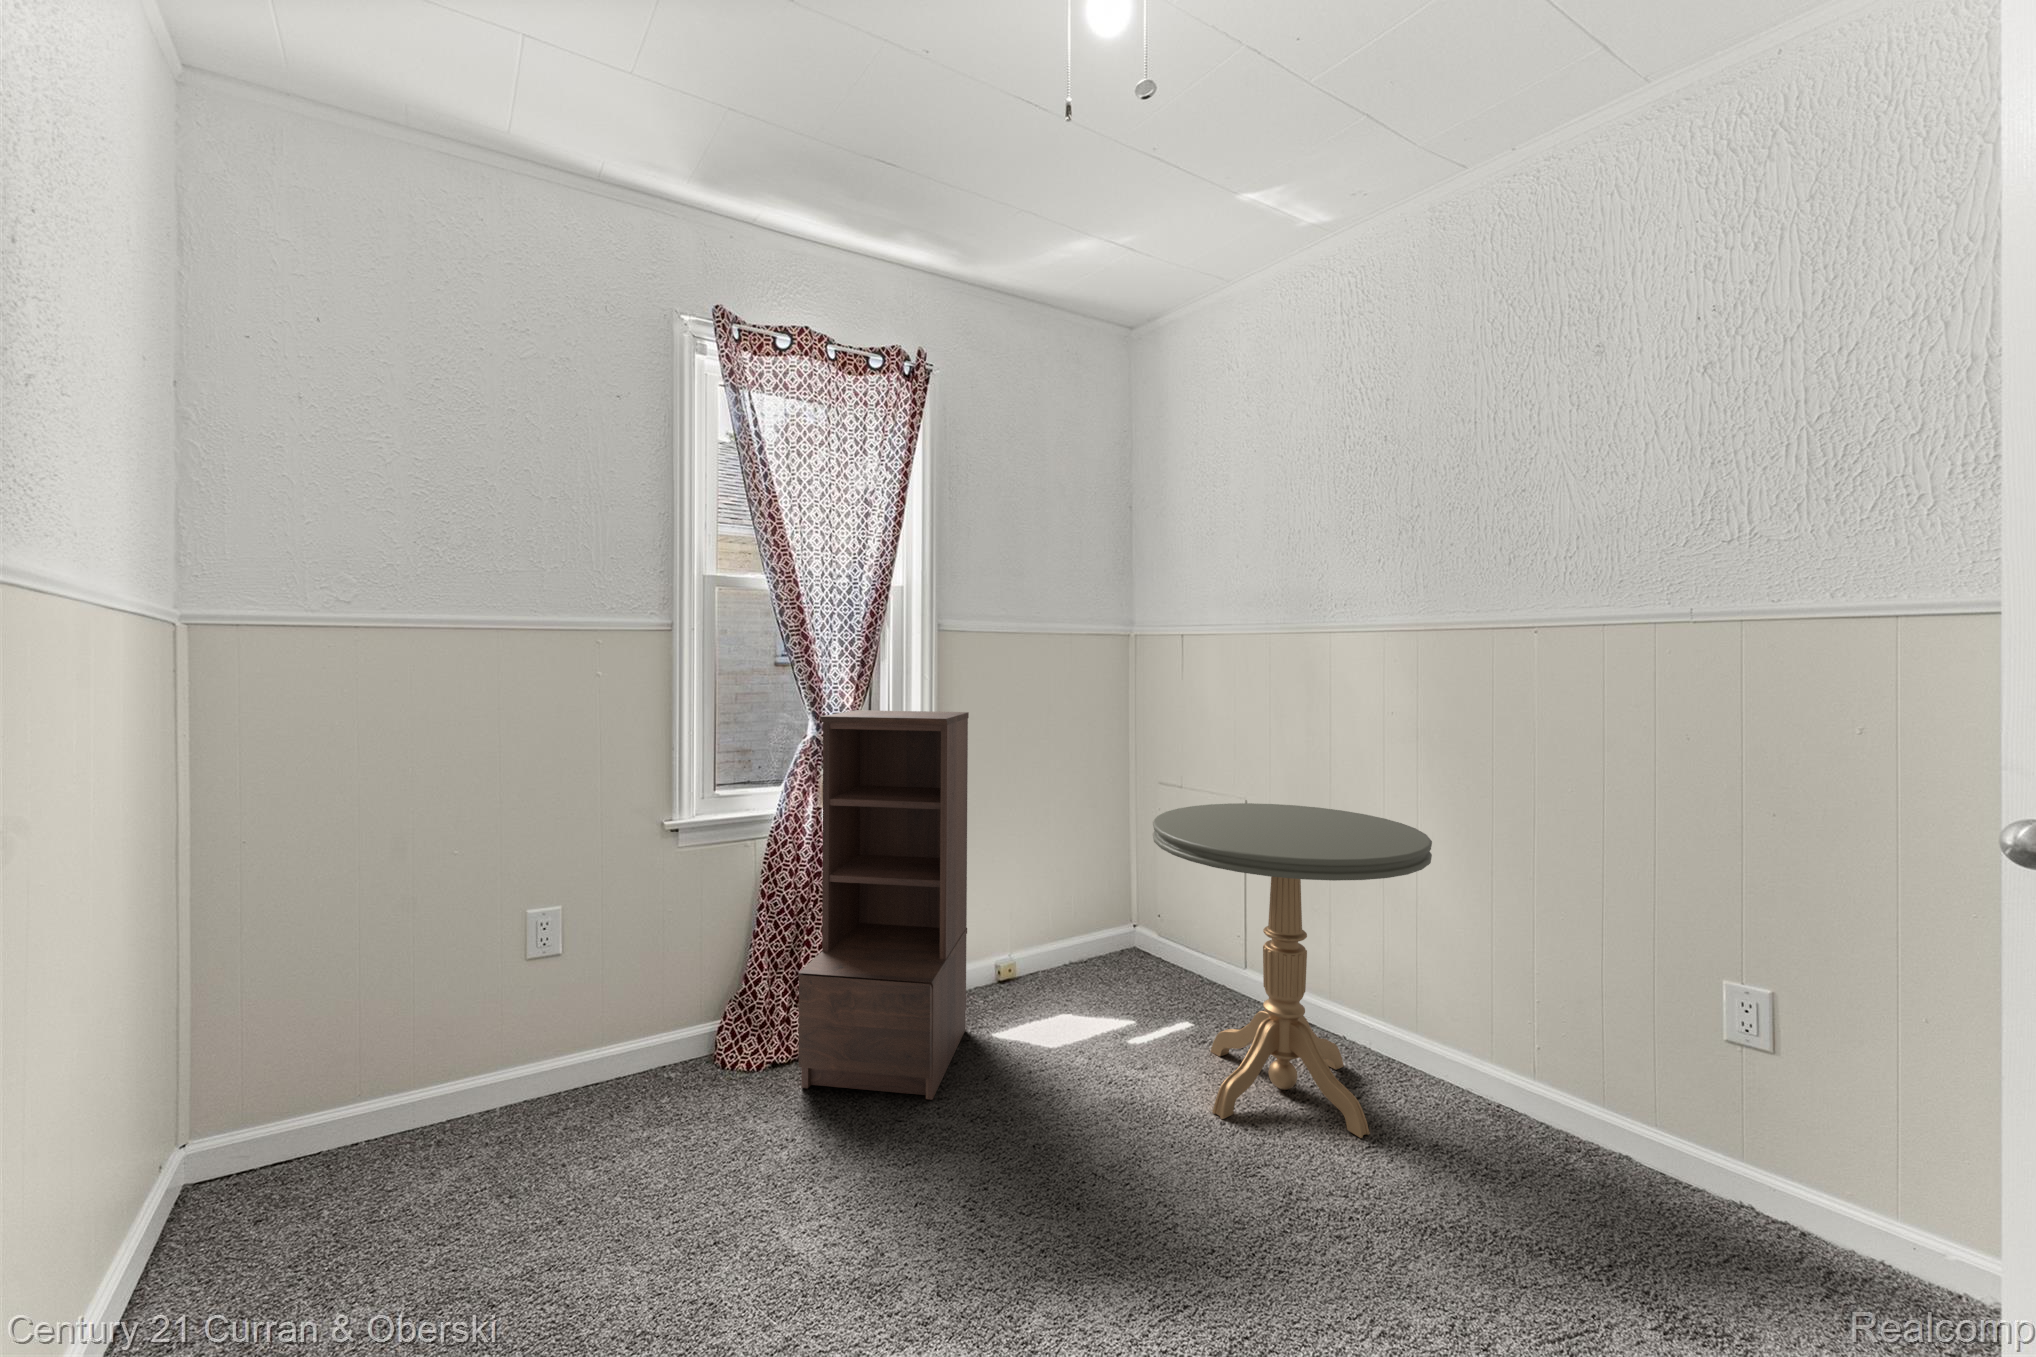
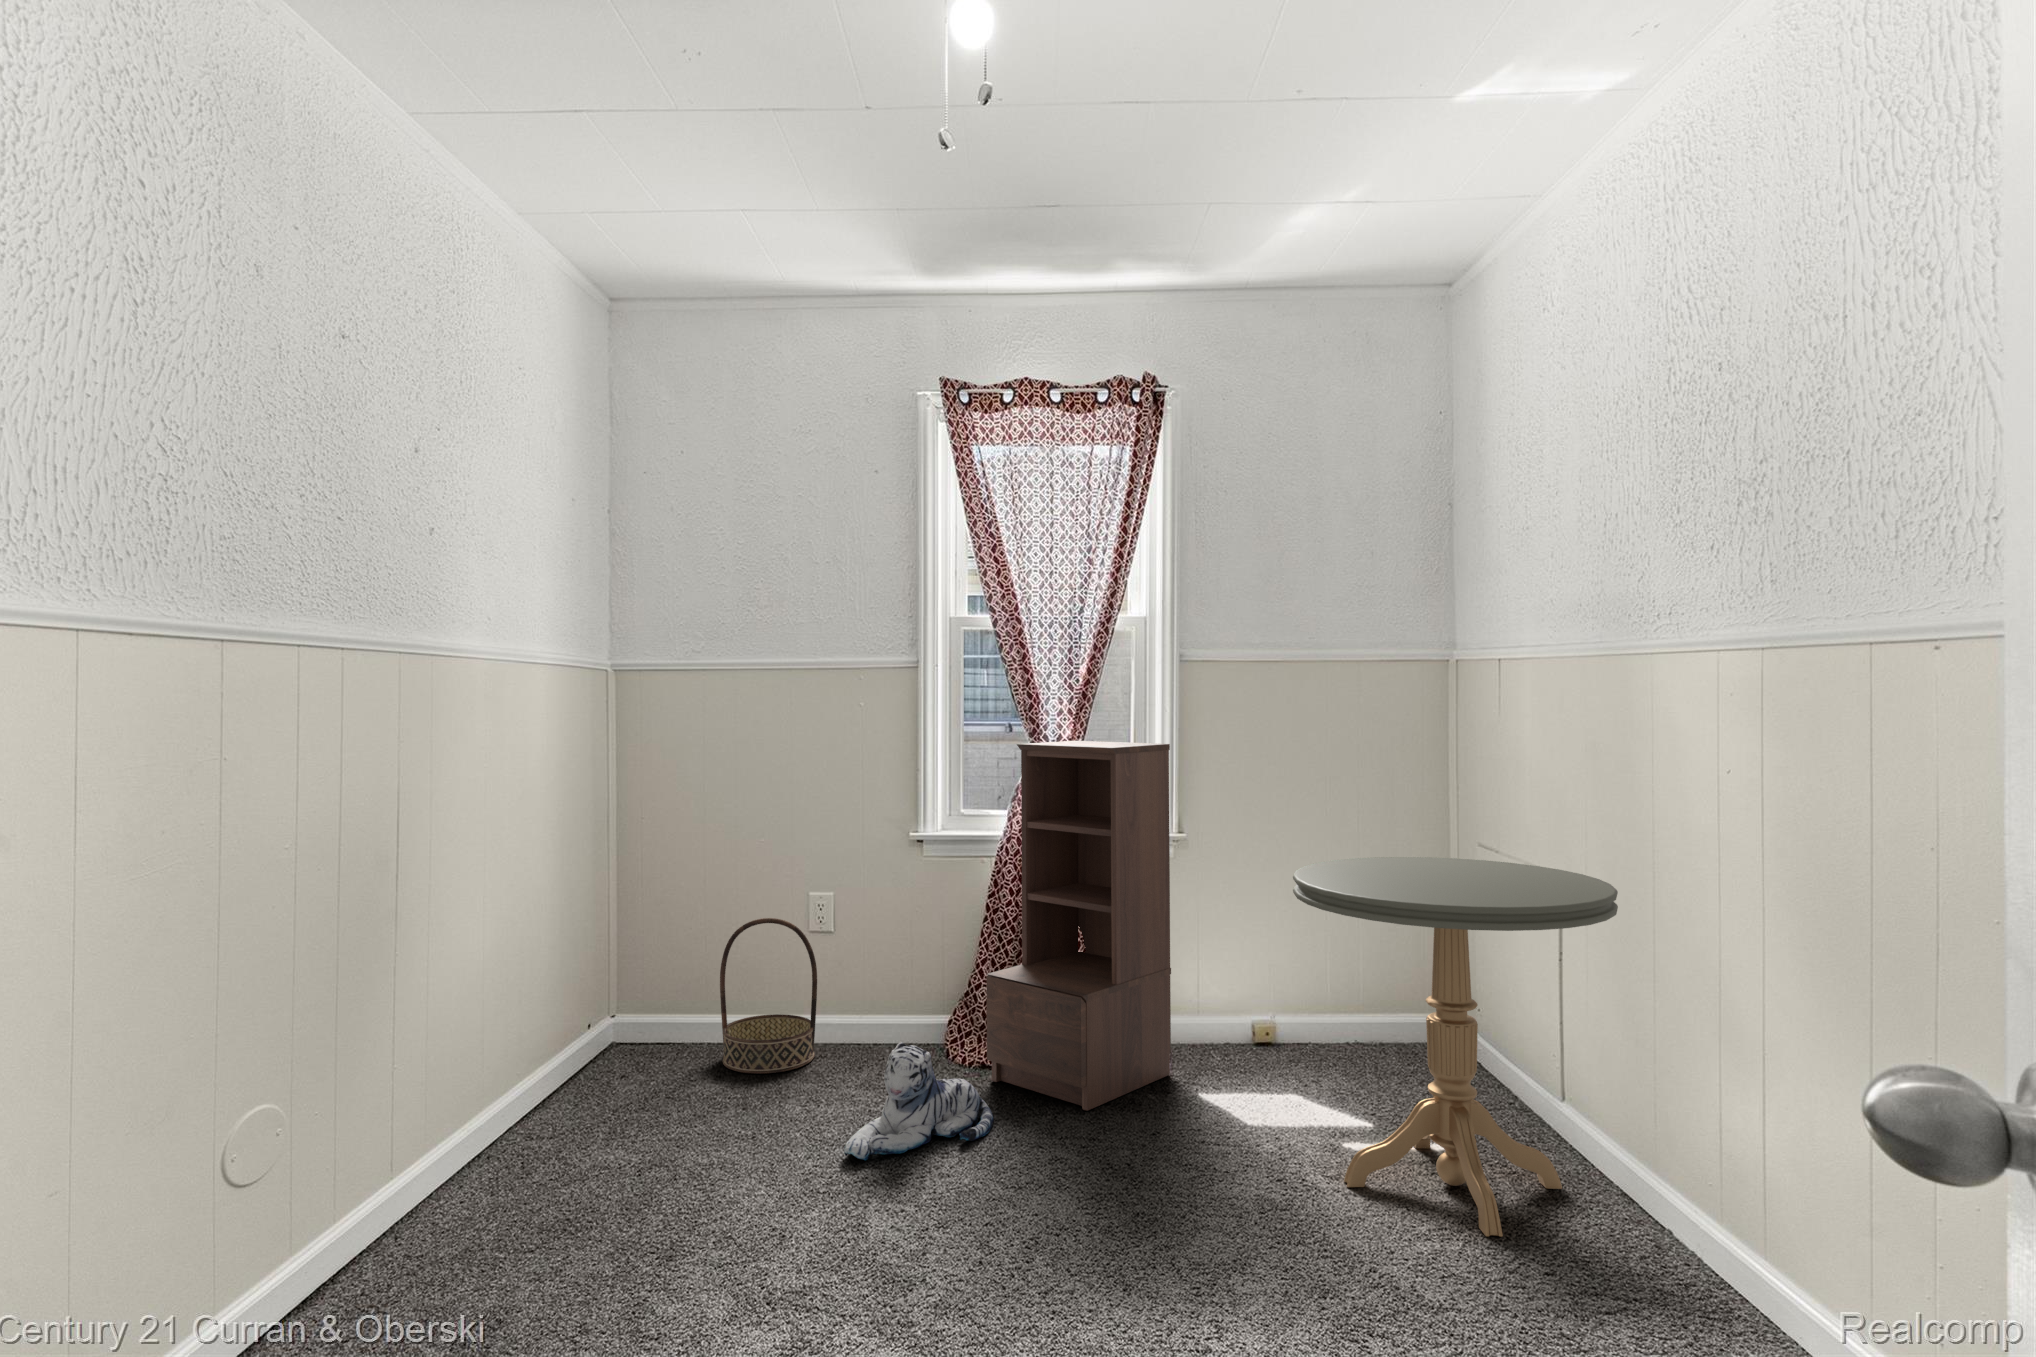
basket: none [403,952,558,1174] -> present [720,918,817,1074]
plush toy: none [708,1094,857,1278] -> present [844,1042,994,1160]

